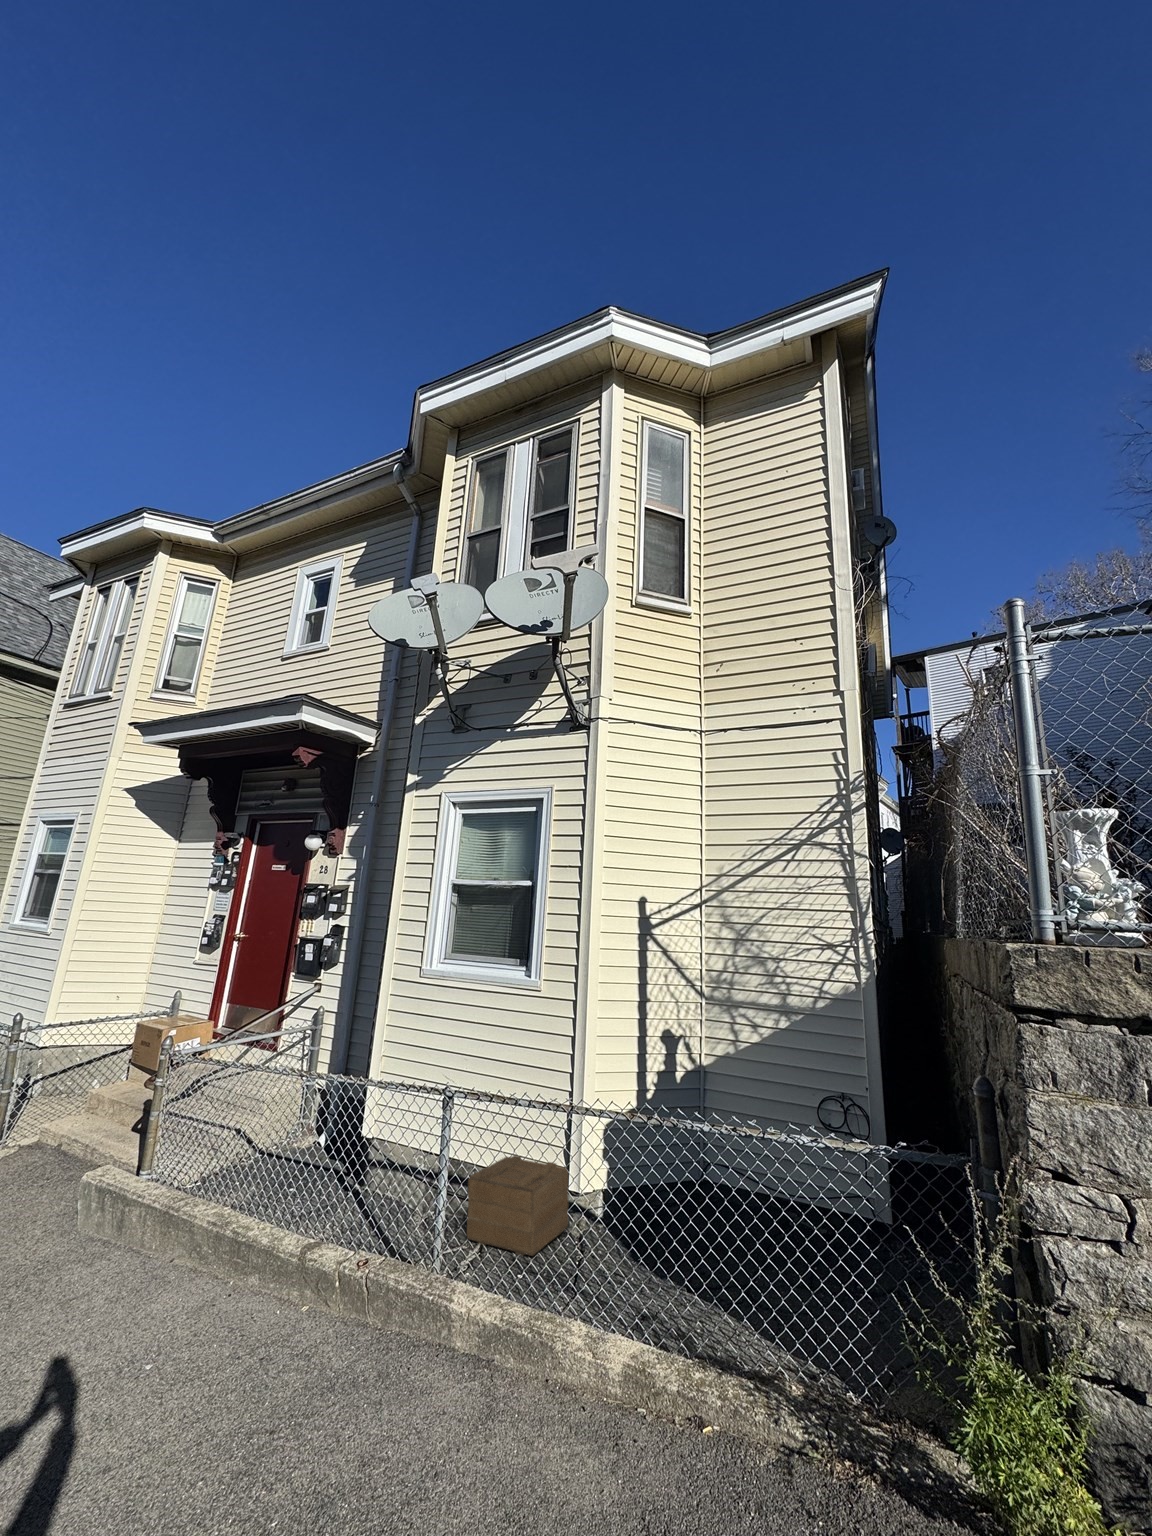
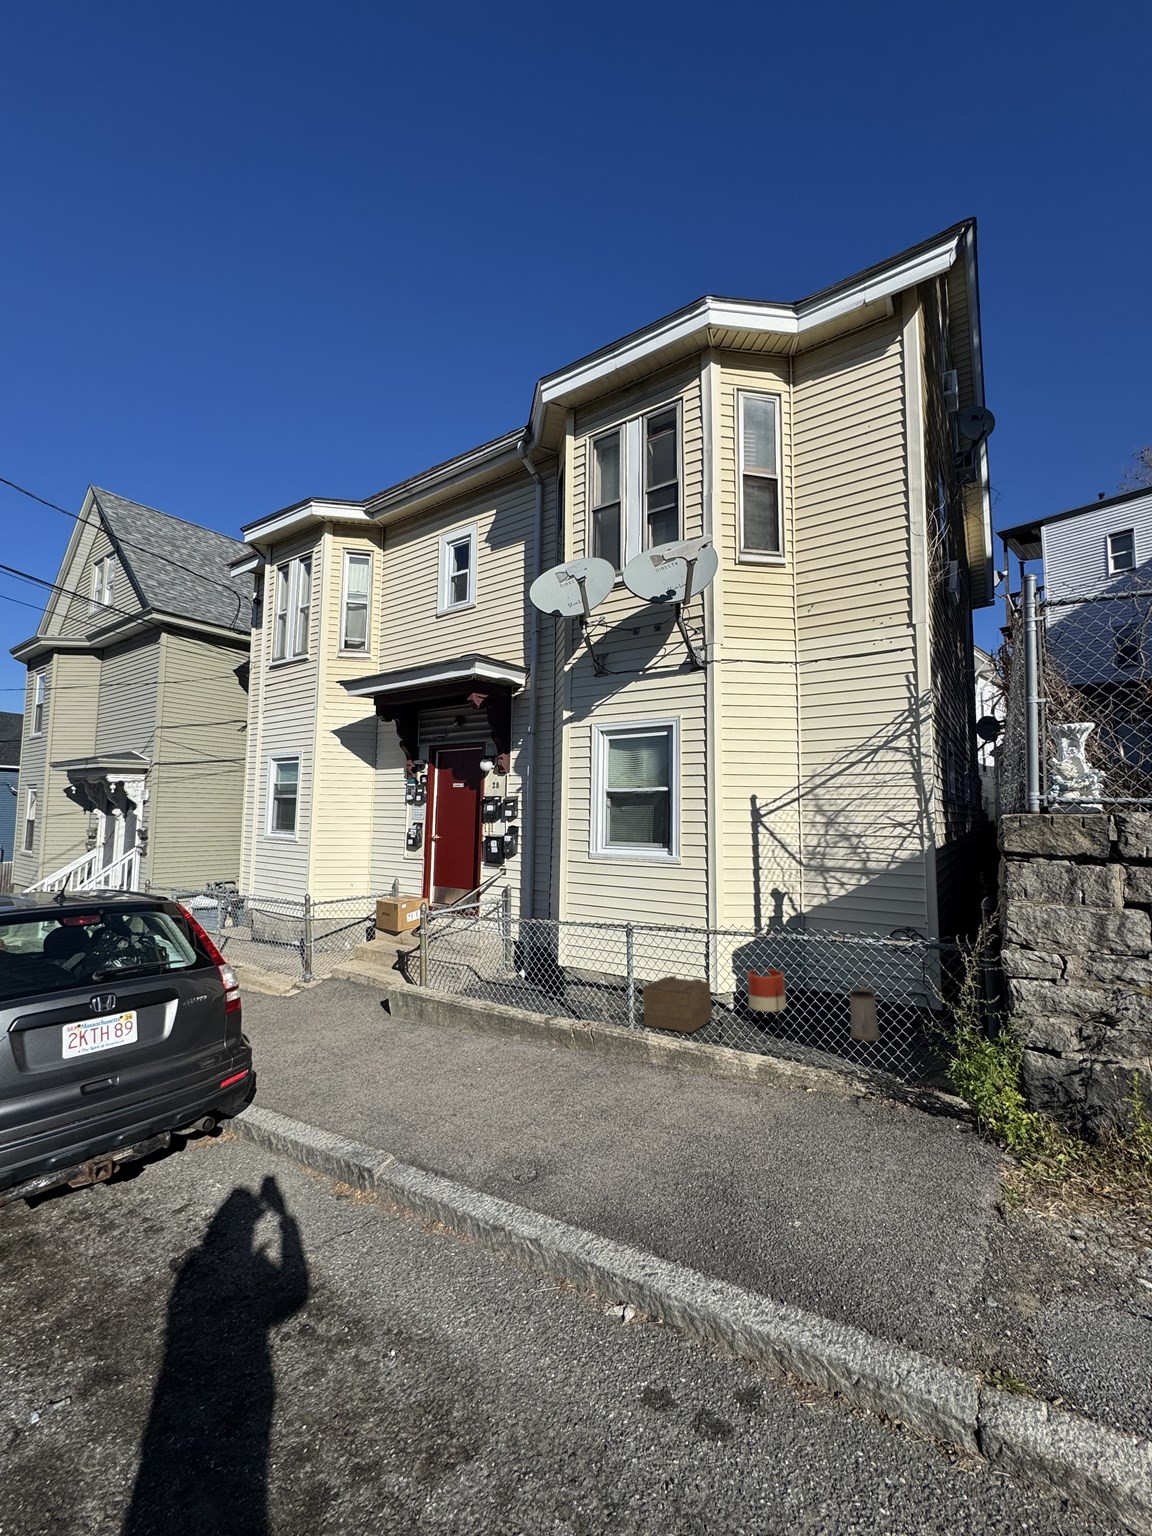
planter: none [621,1146,674,1243] -> present [747,969,786,1018]
watering can: none [762,1166,804,1273] -> present [850,980,880,1041]

